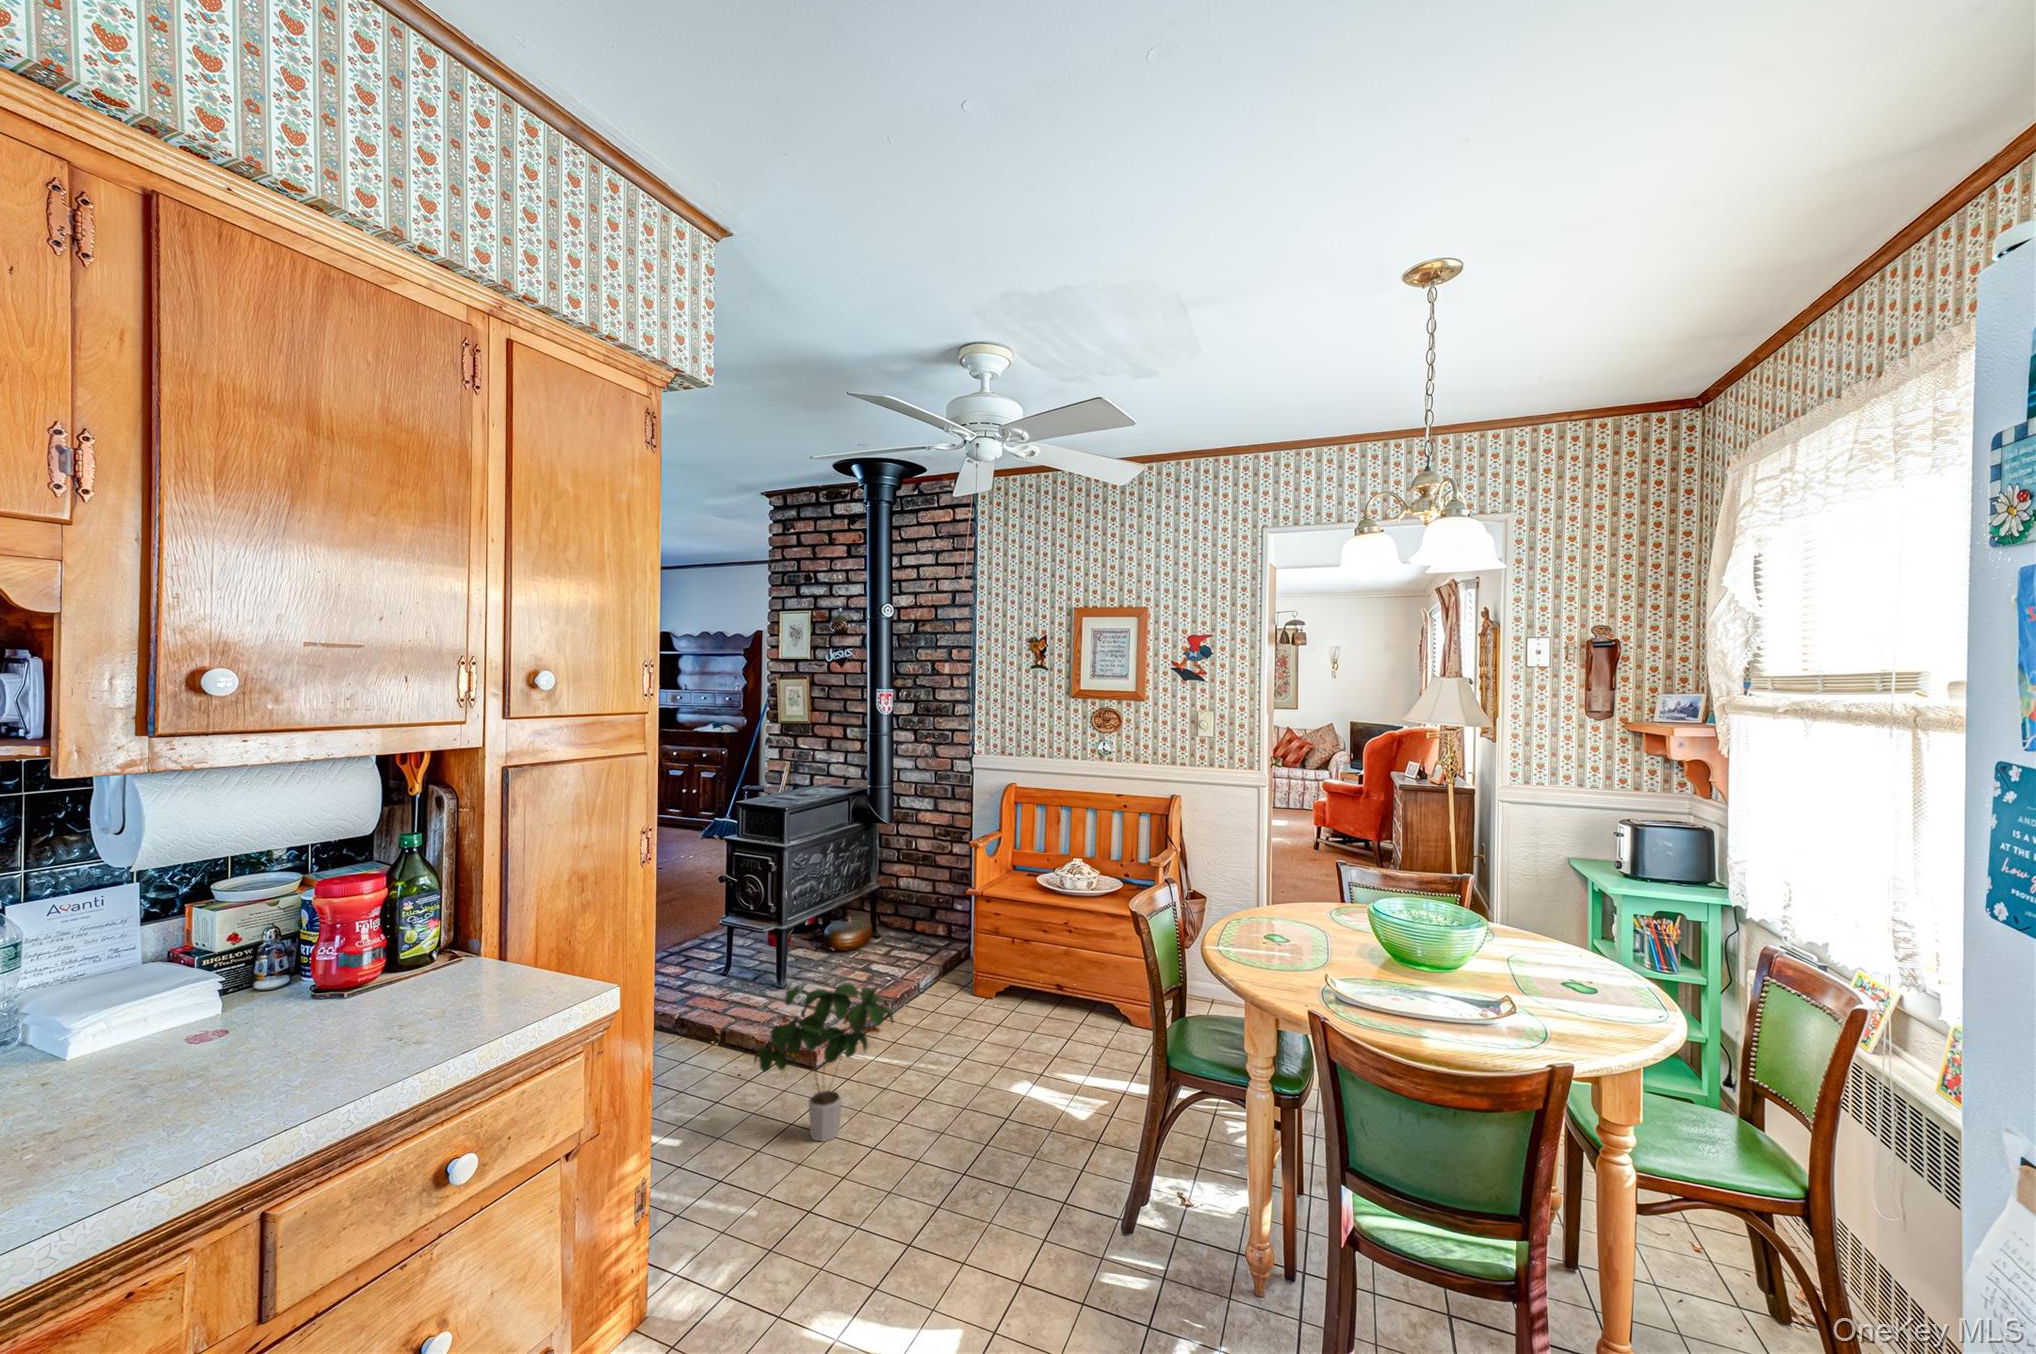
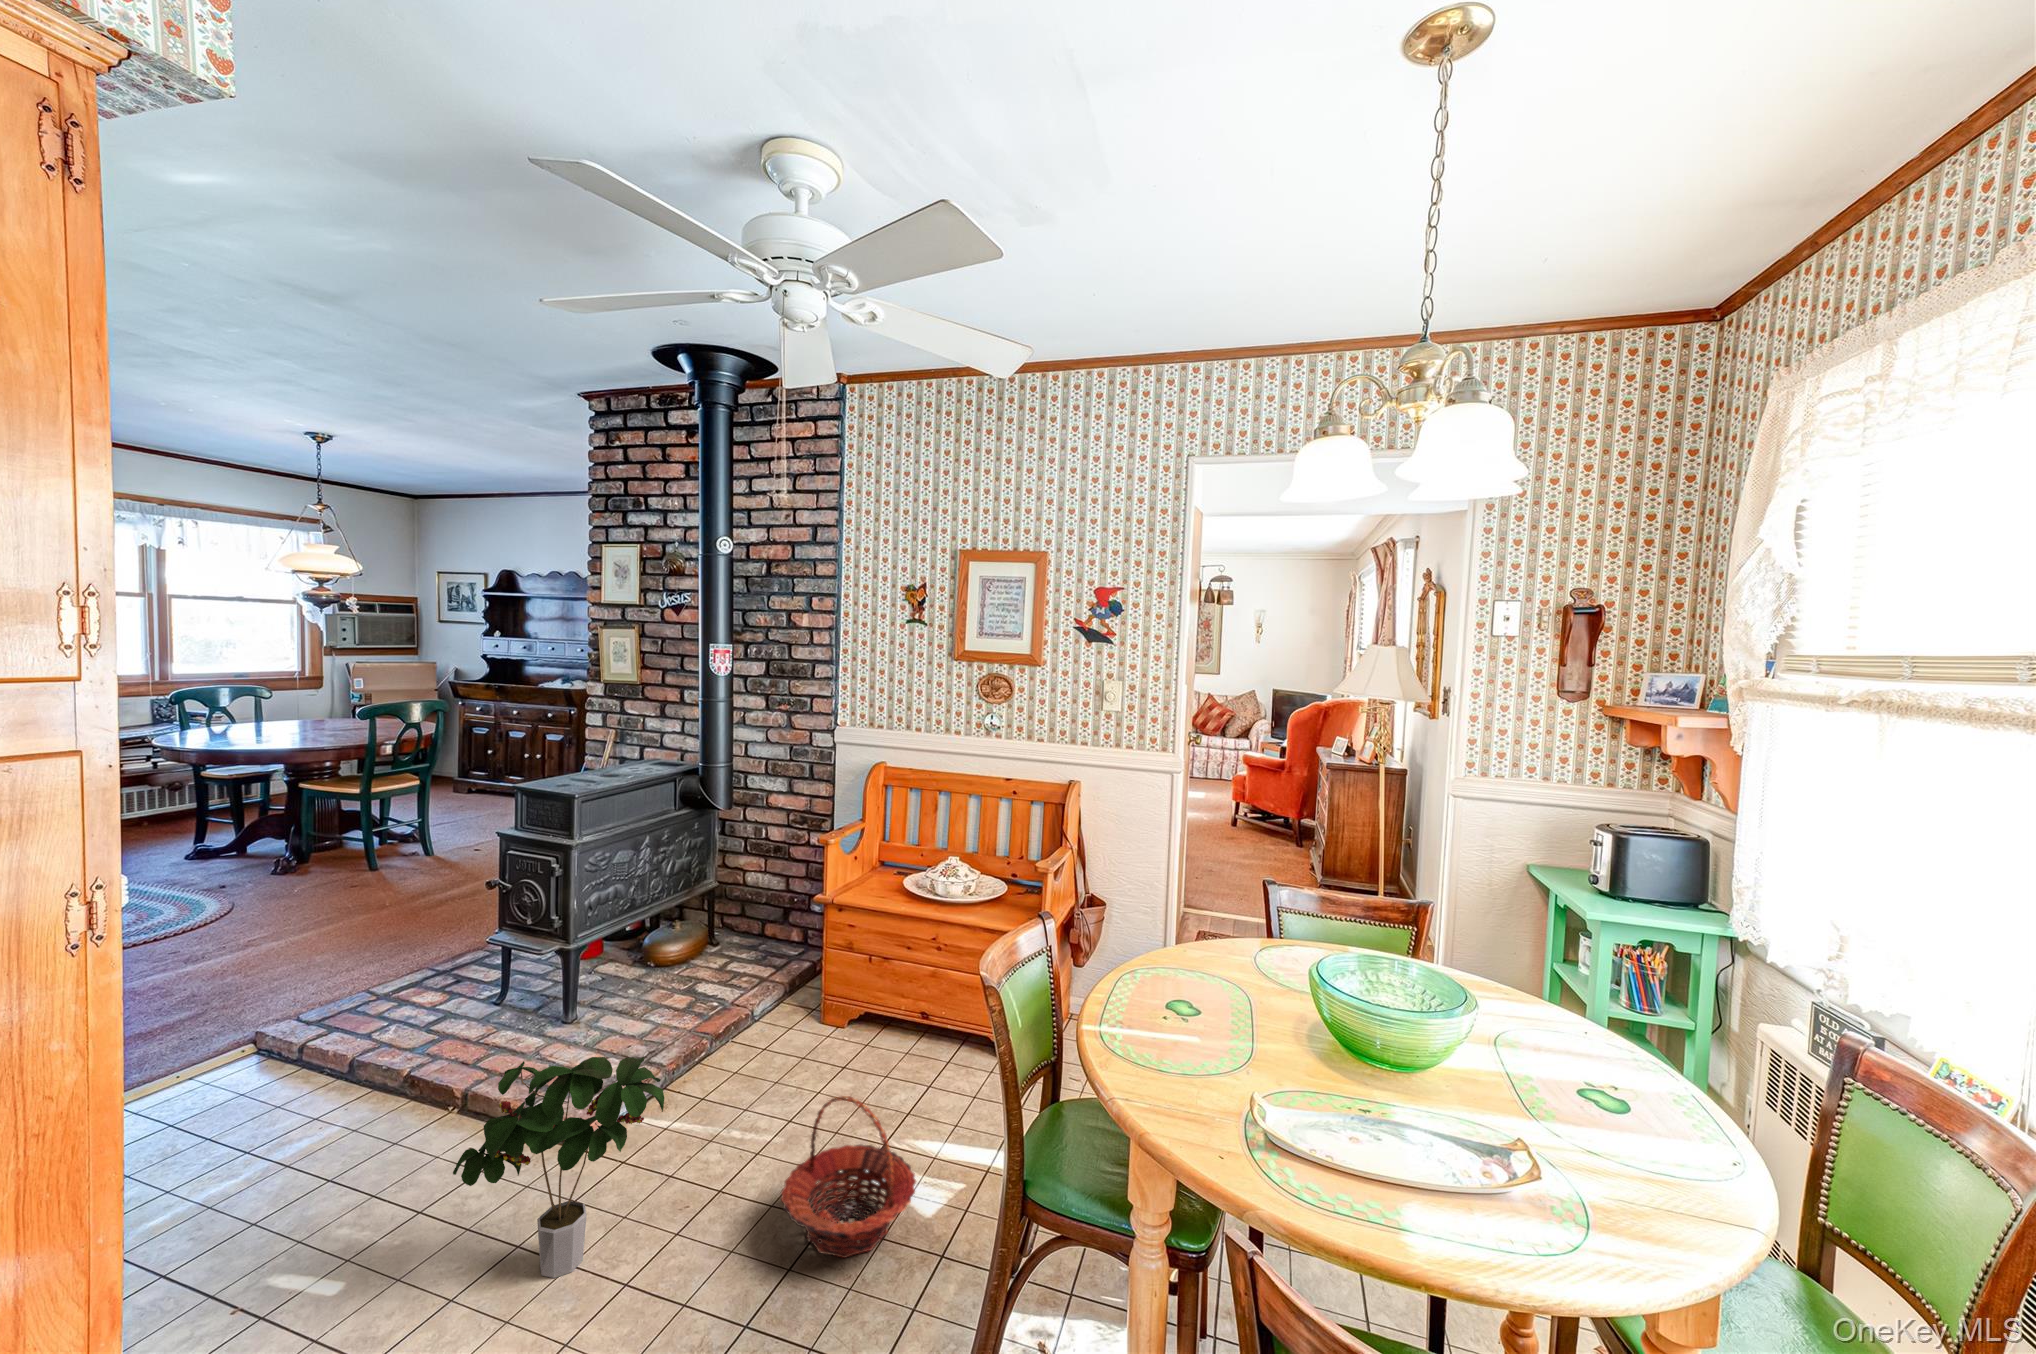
basket: none [976,1021,1075,1139] -> present [781,1096,916,1258]

